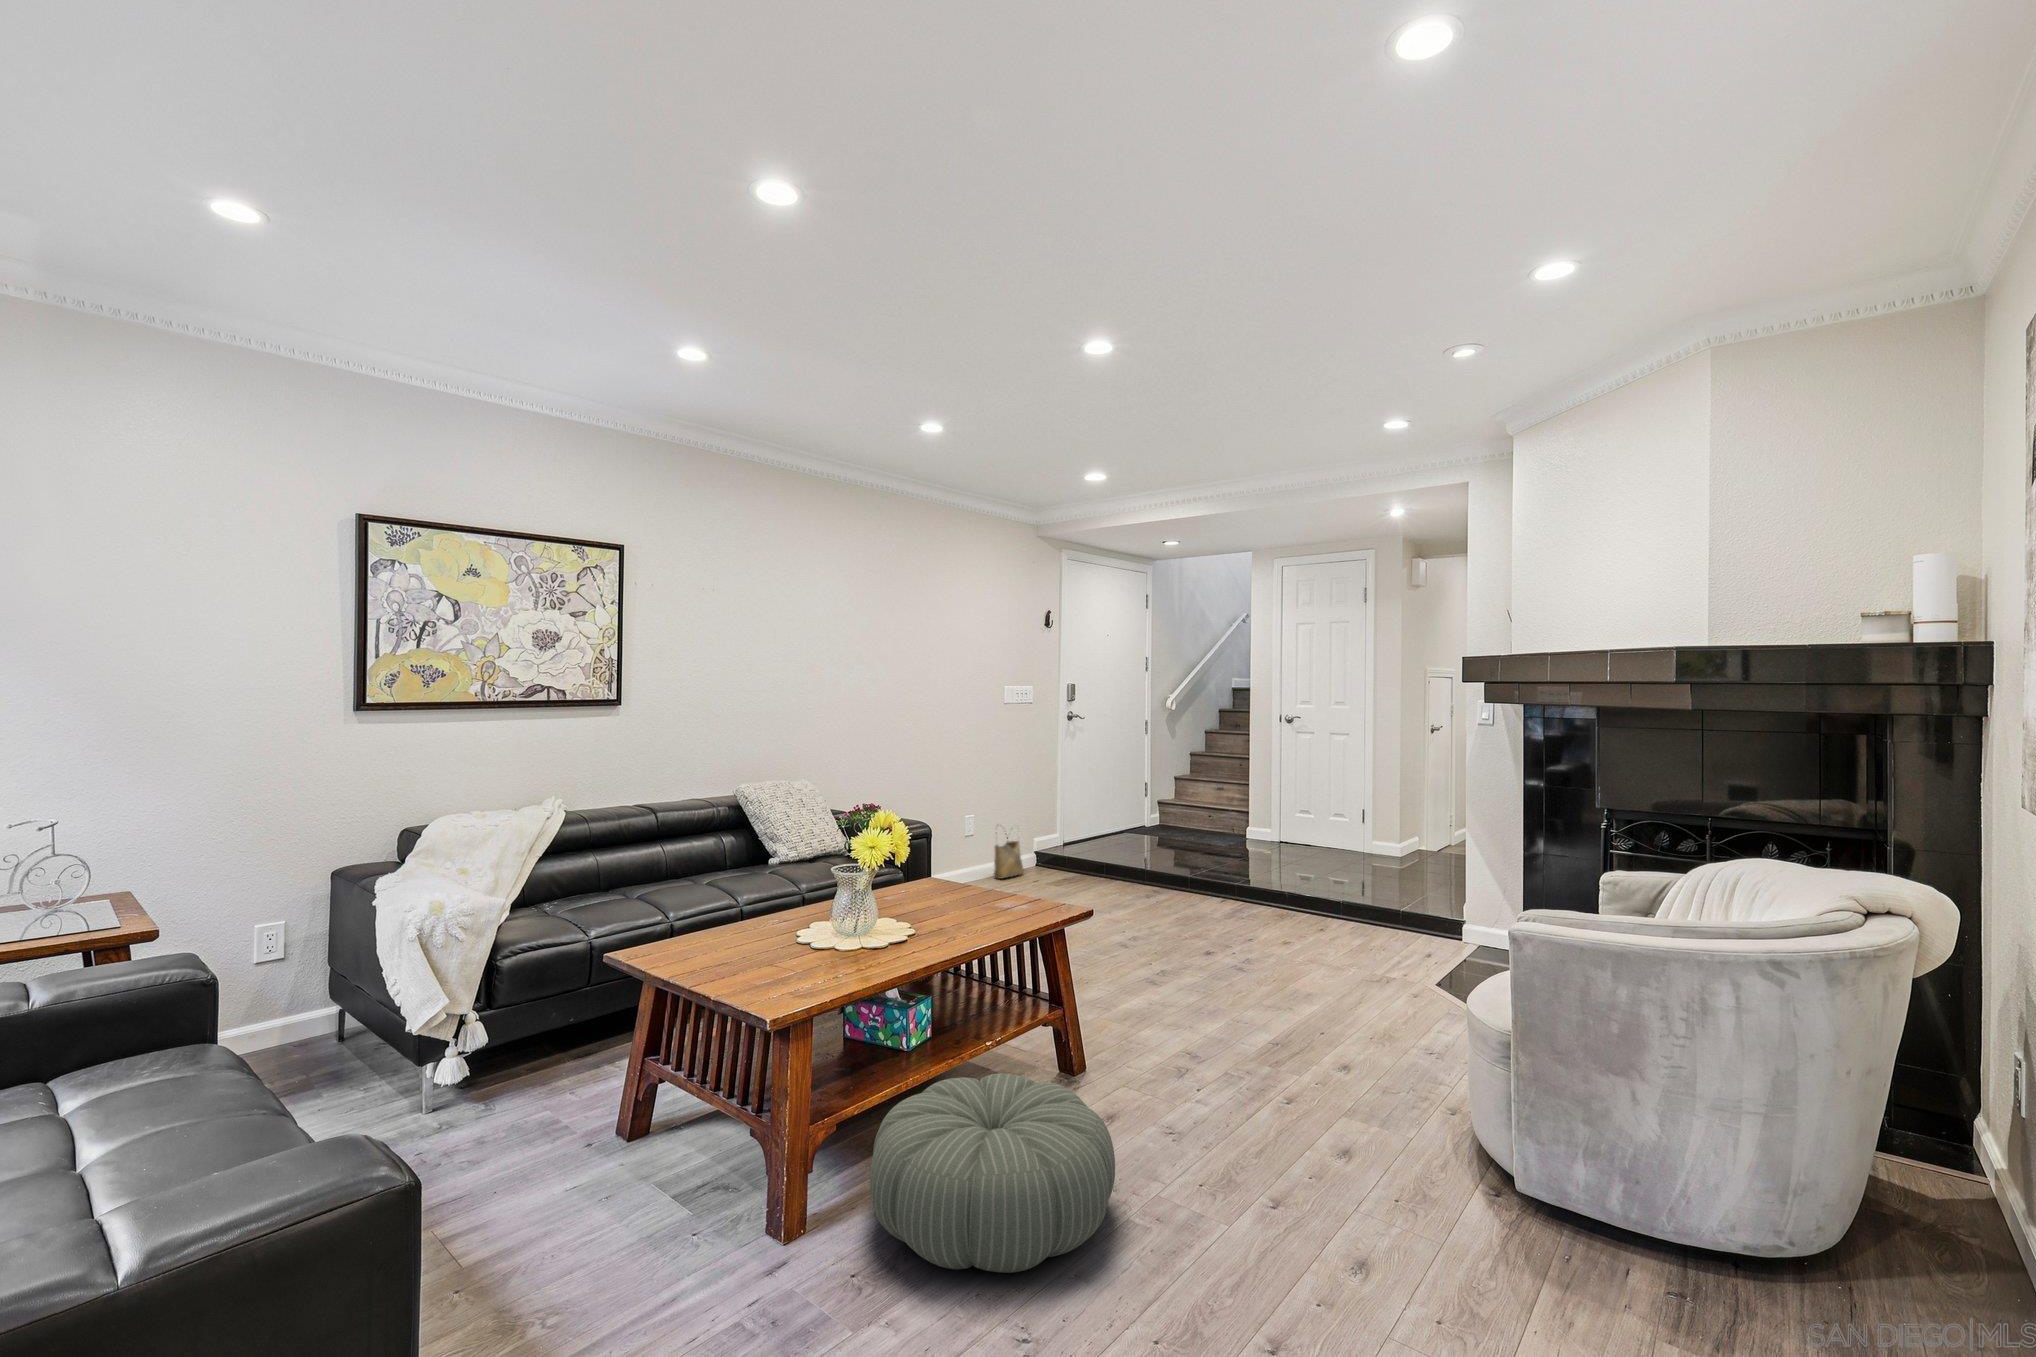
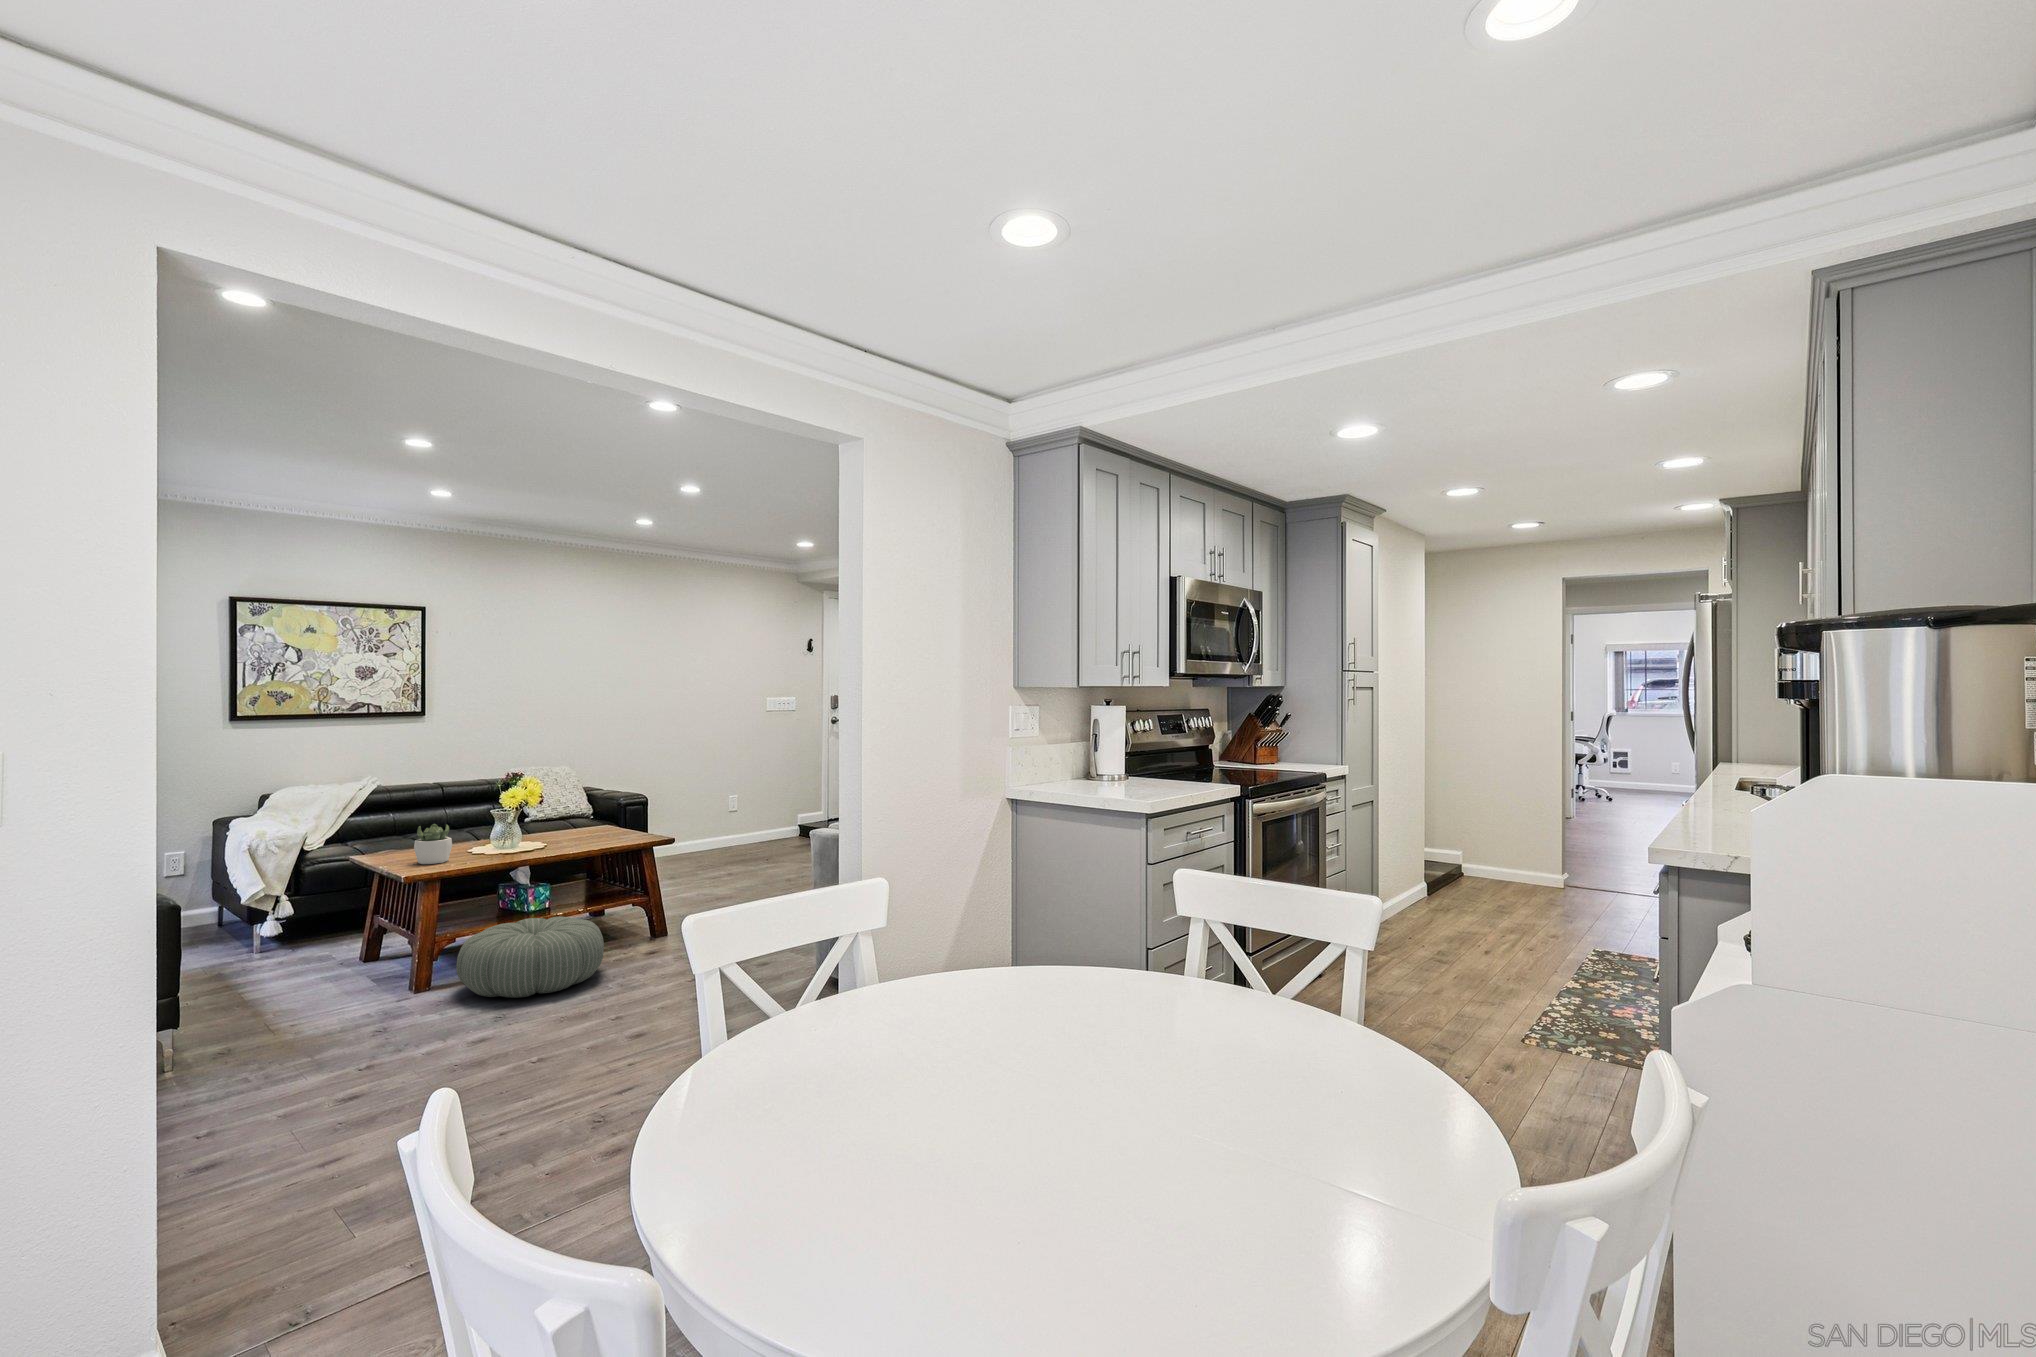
woven basket: present [994,837,1023,879] -> none [752,802,778,843]
succulent plant: none [735,900,794,977] -> present [414,824,452,864]

